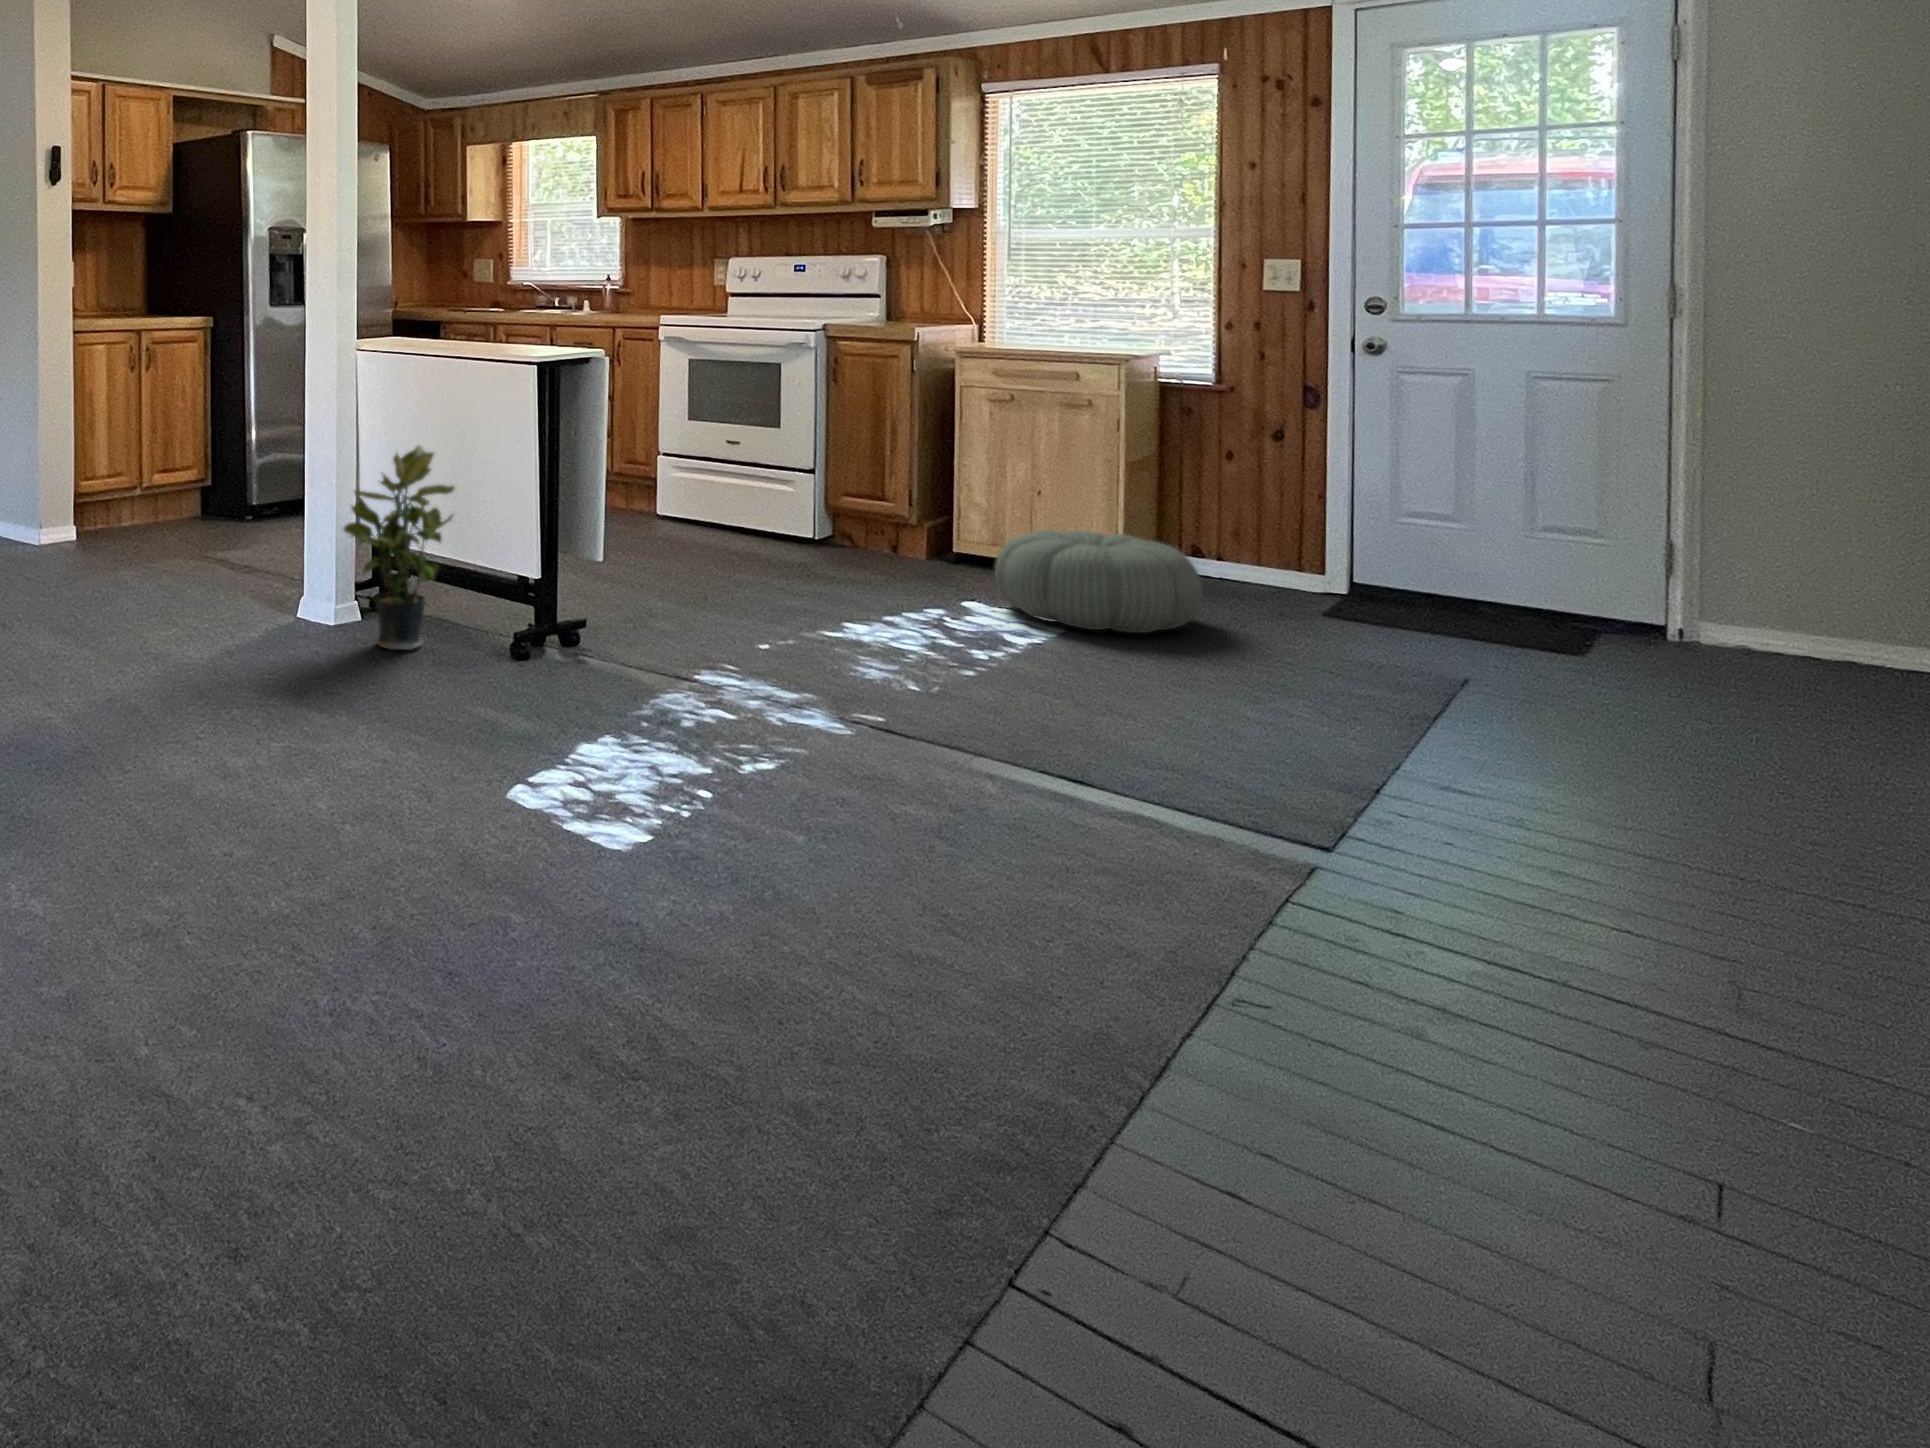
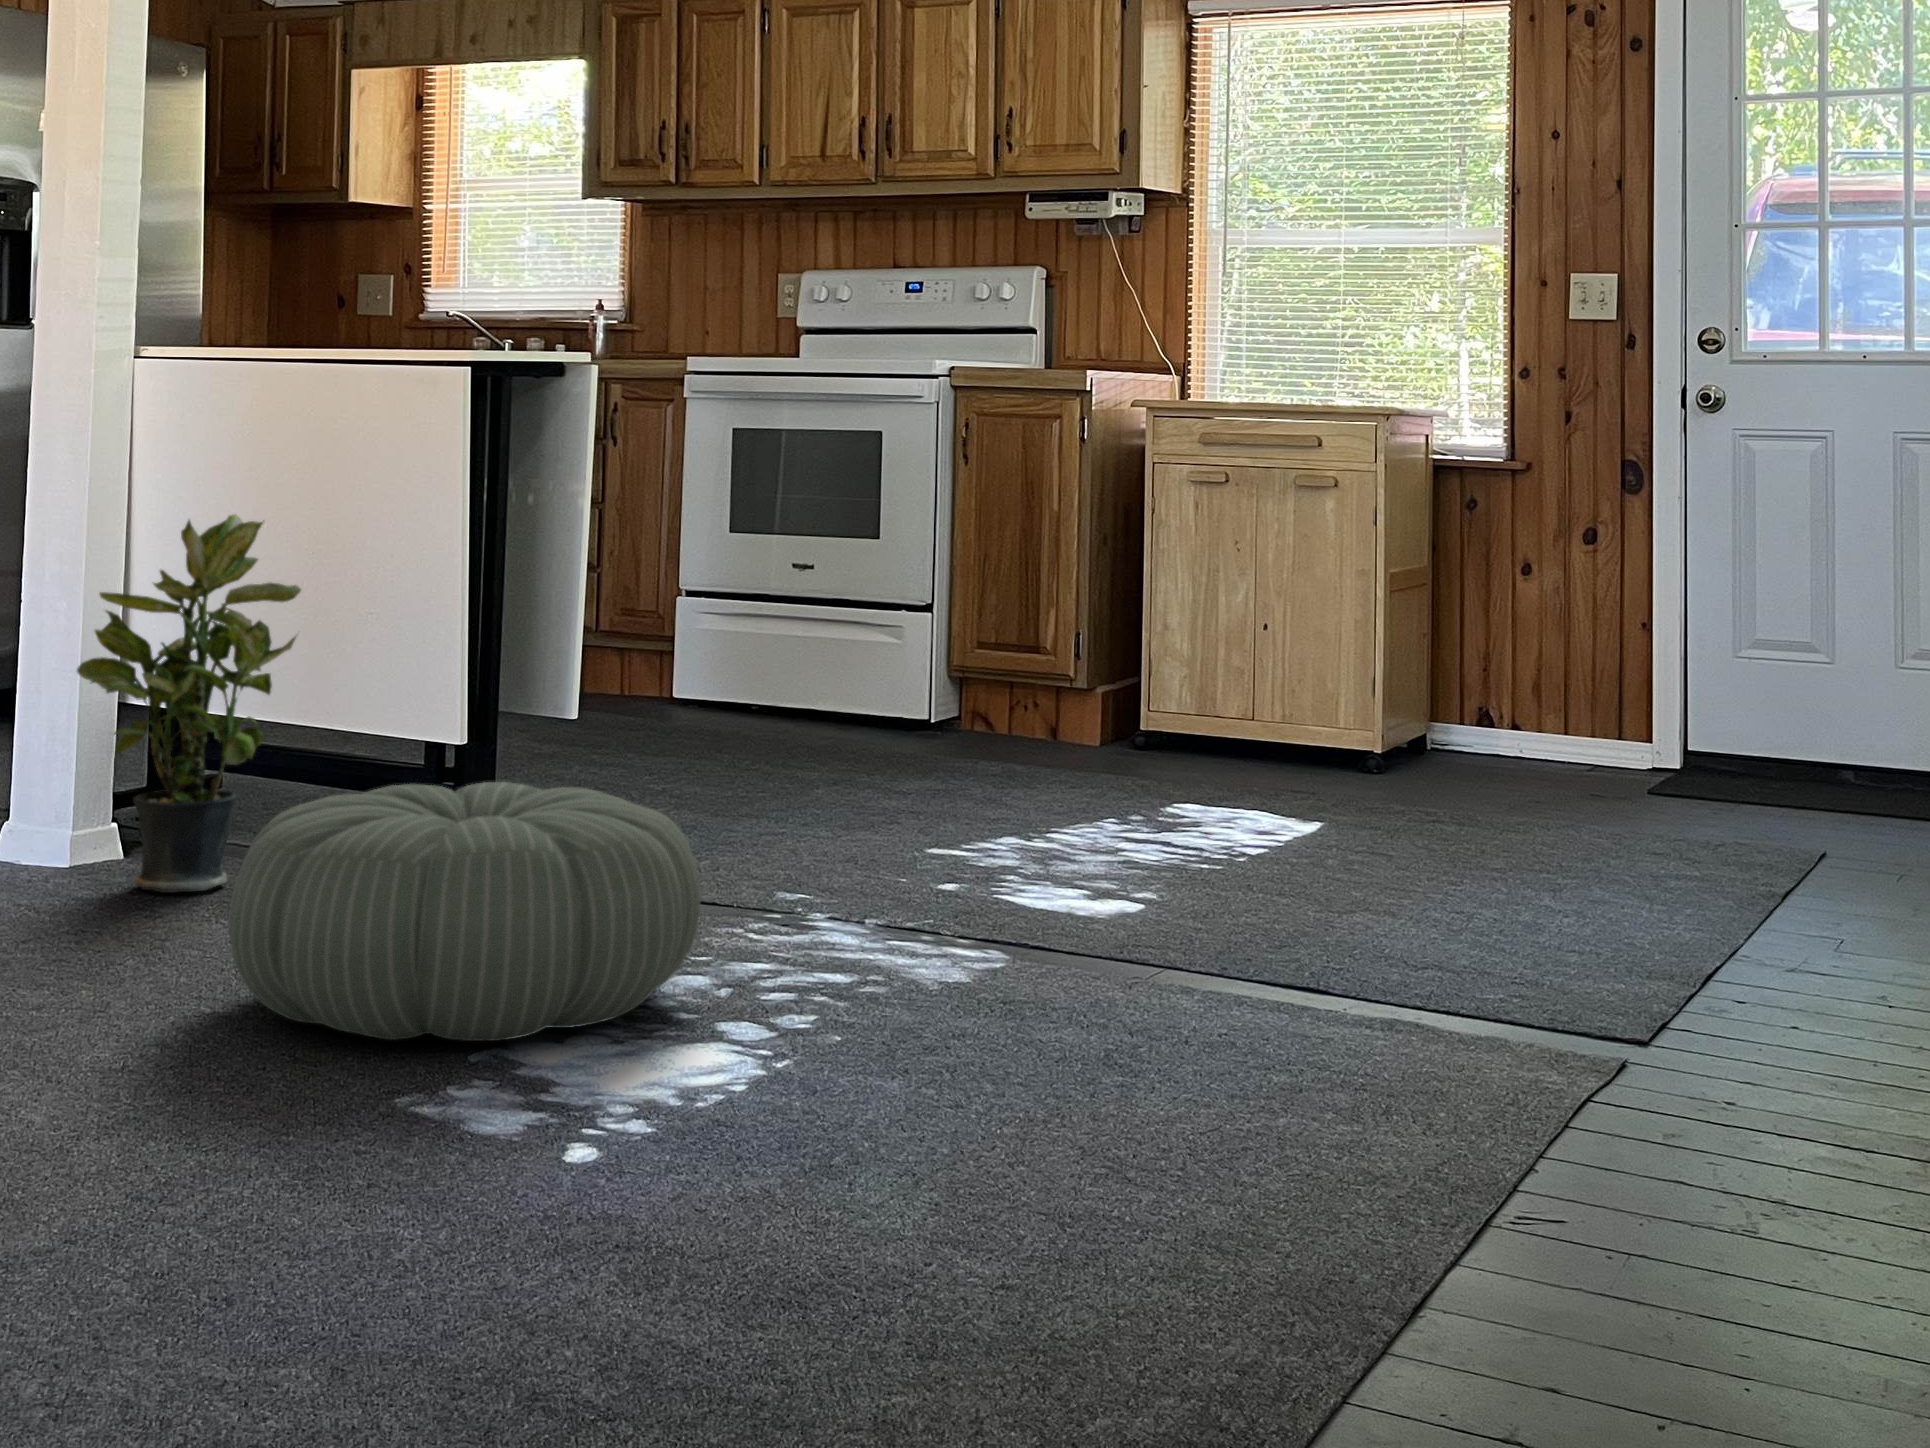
pouf: present [995,530,1203,633] -> present [229,782,700,1041]

